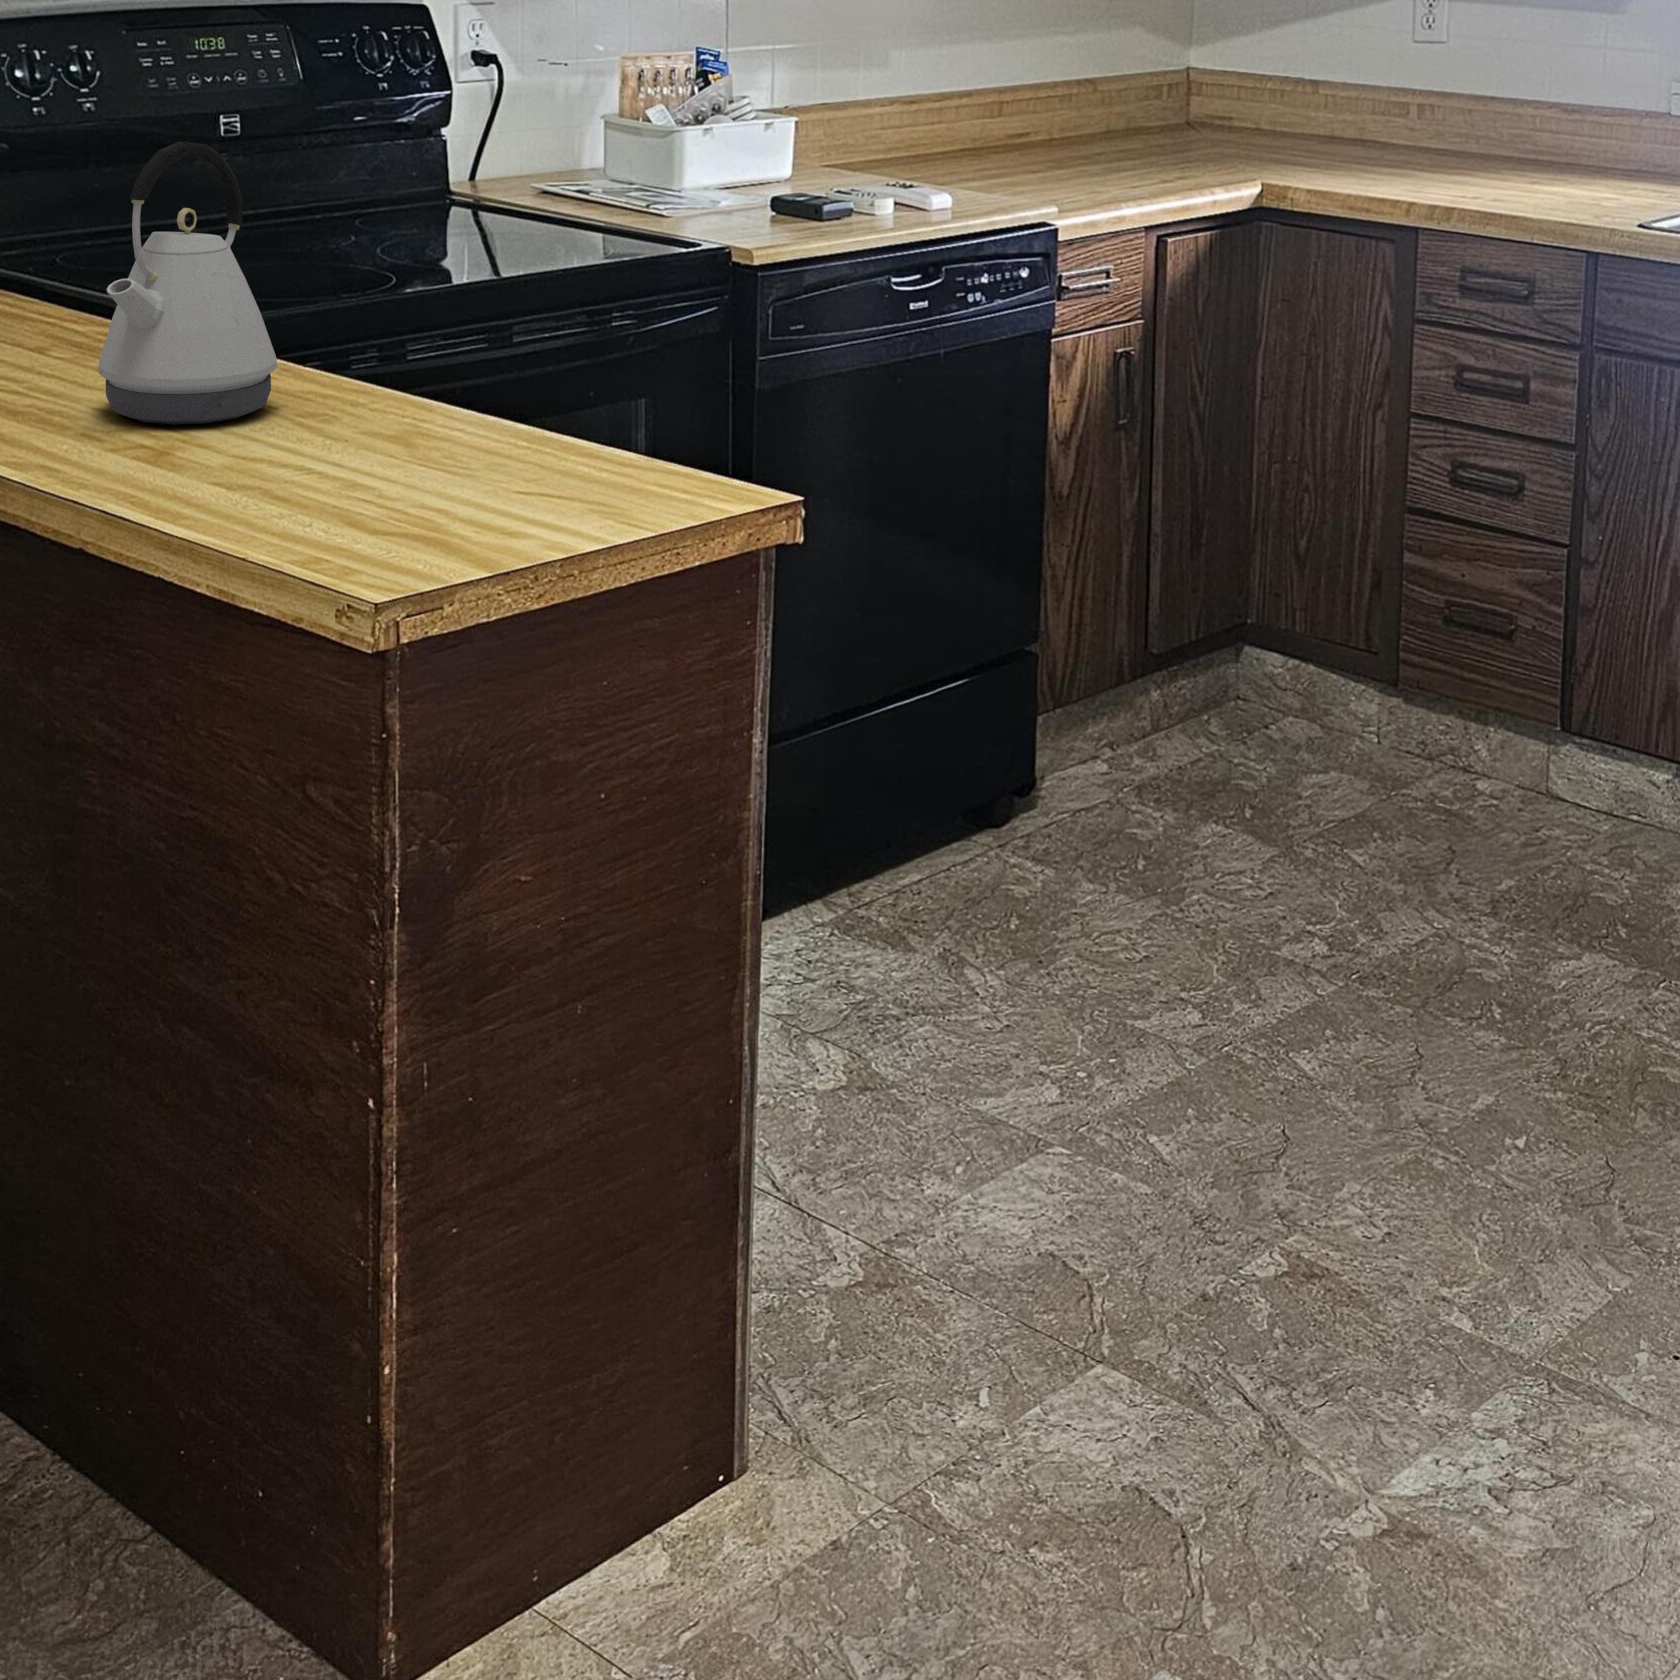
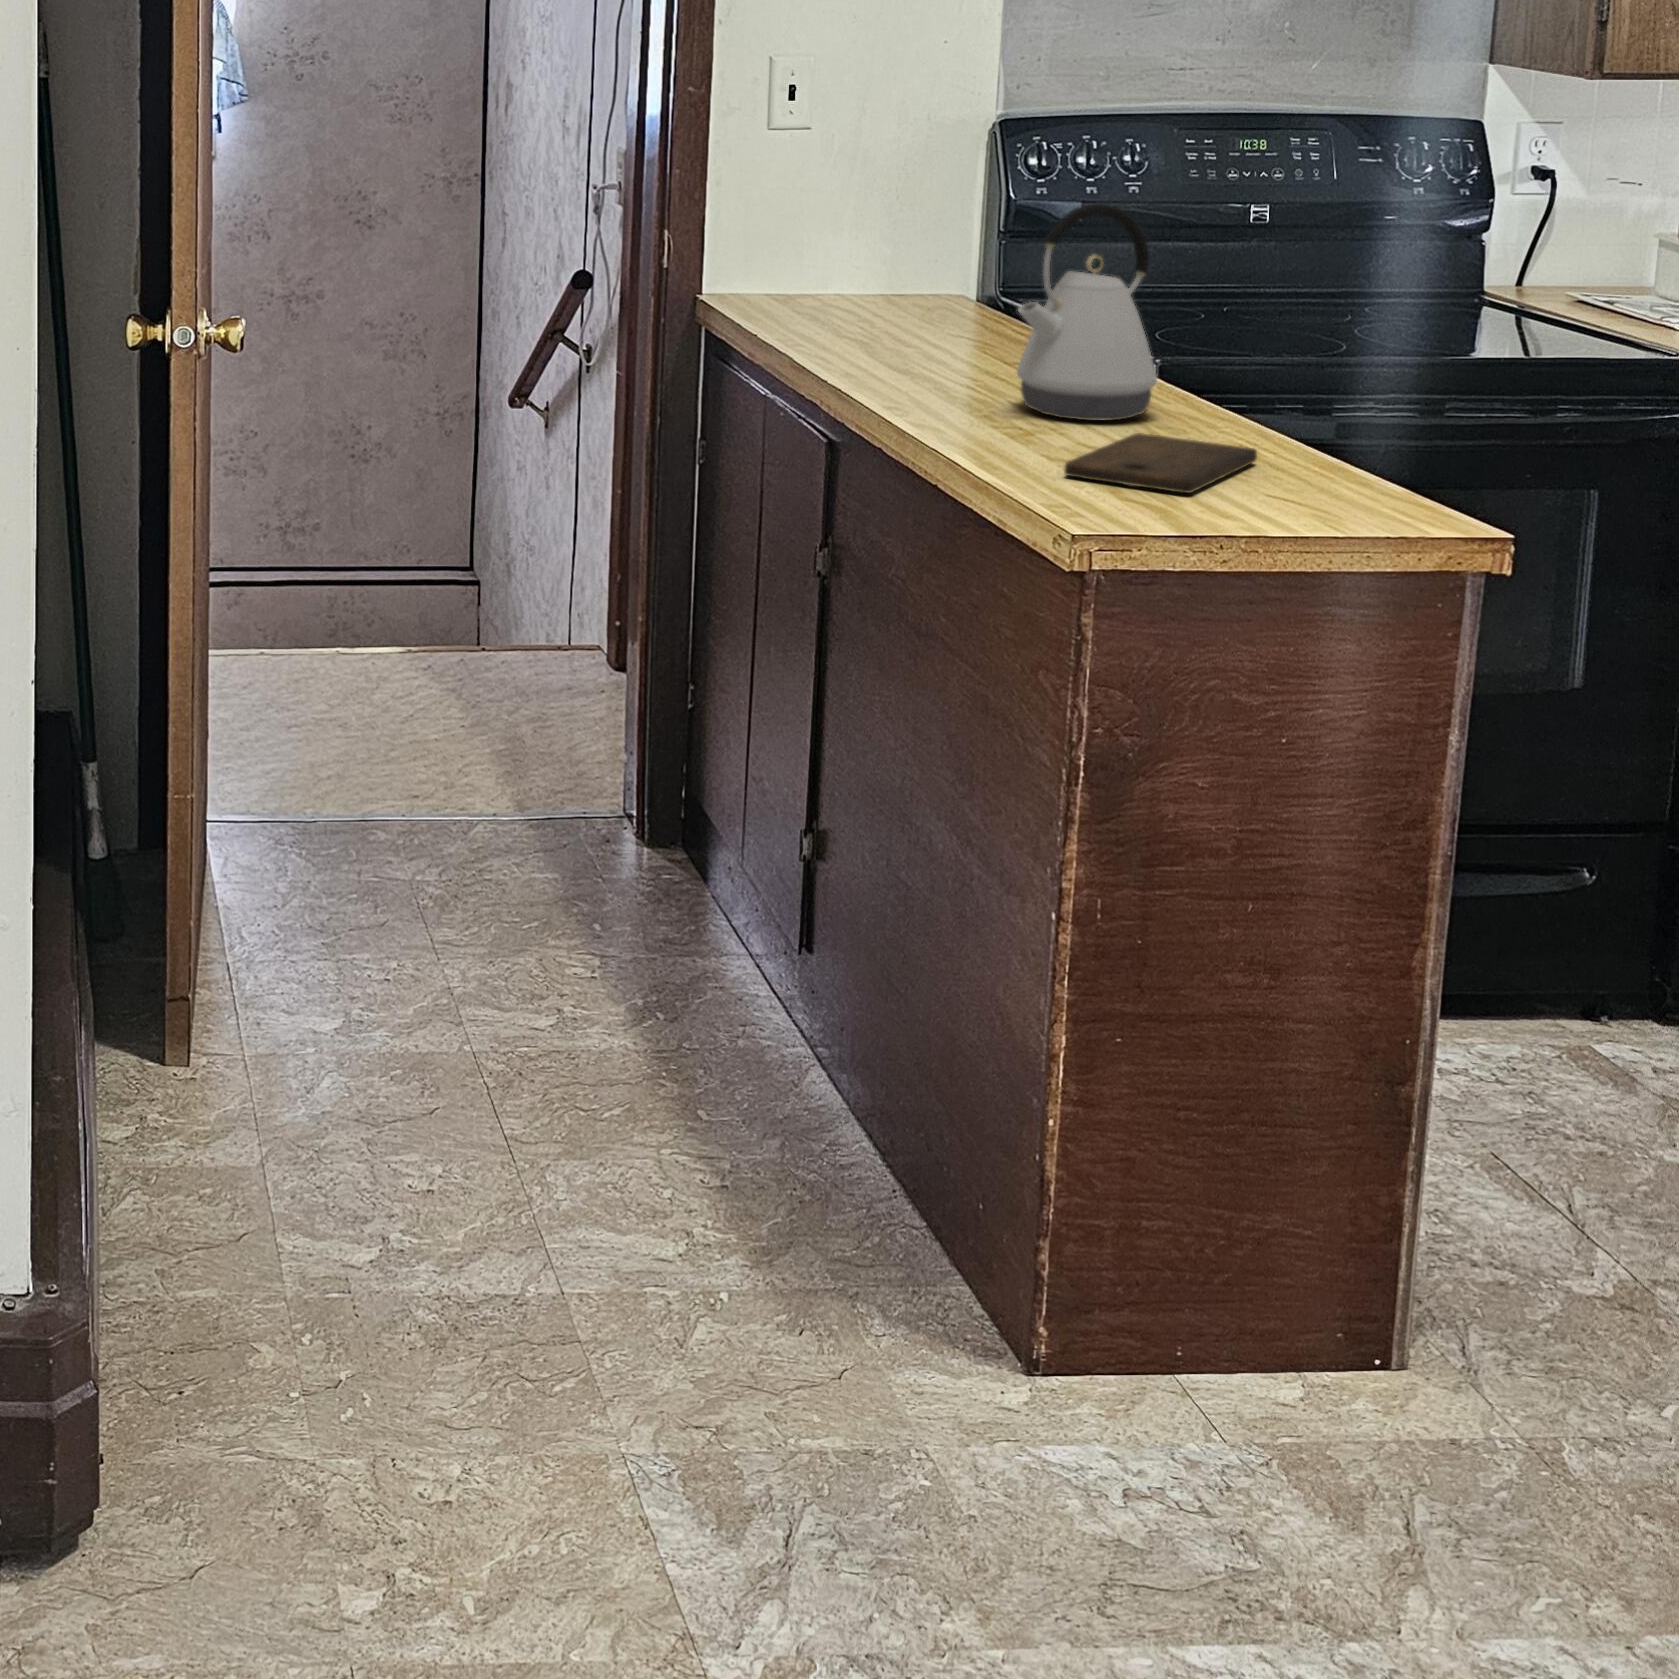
cutting board: none [263,434,451,512] -> present [1064,433,1257,493]

